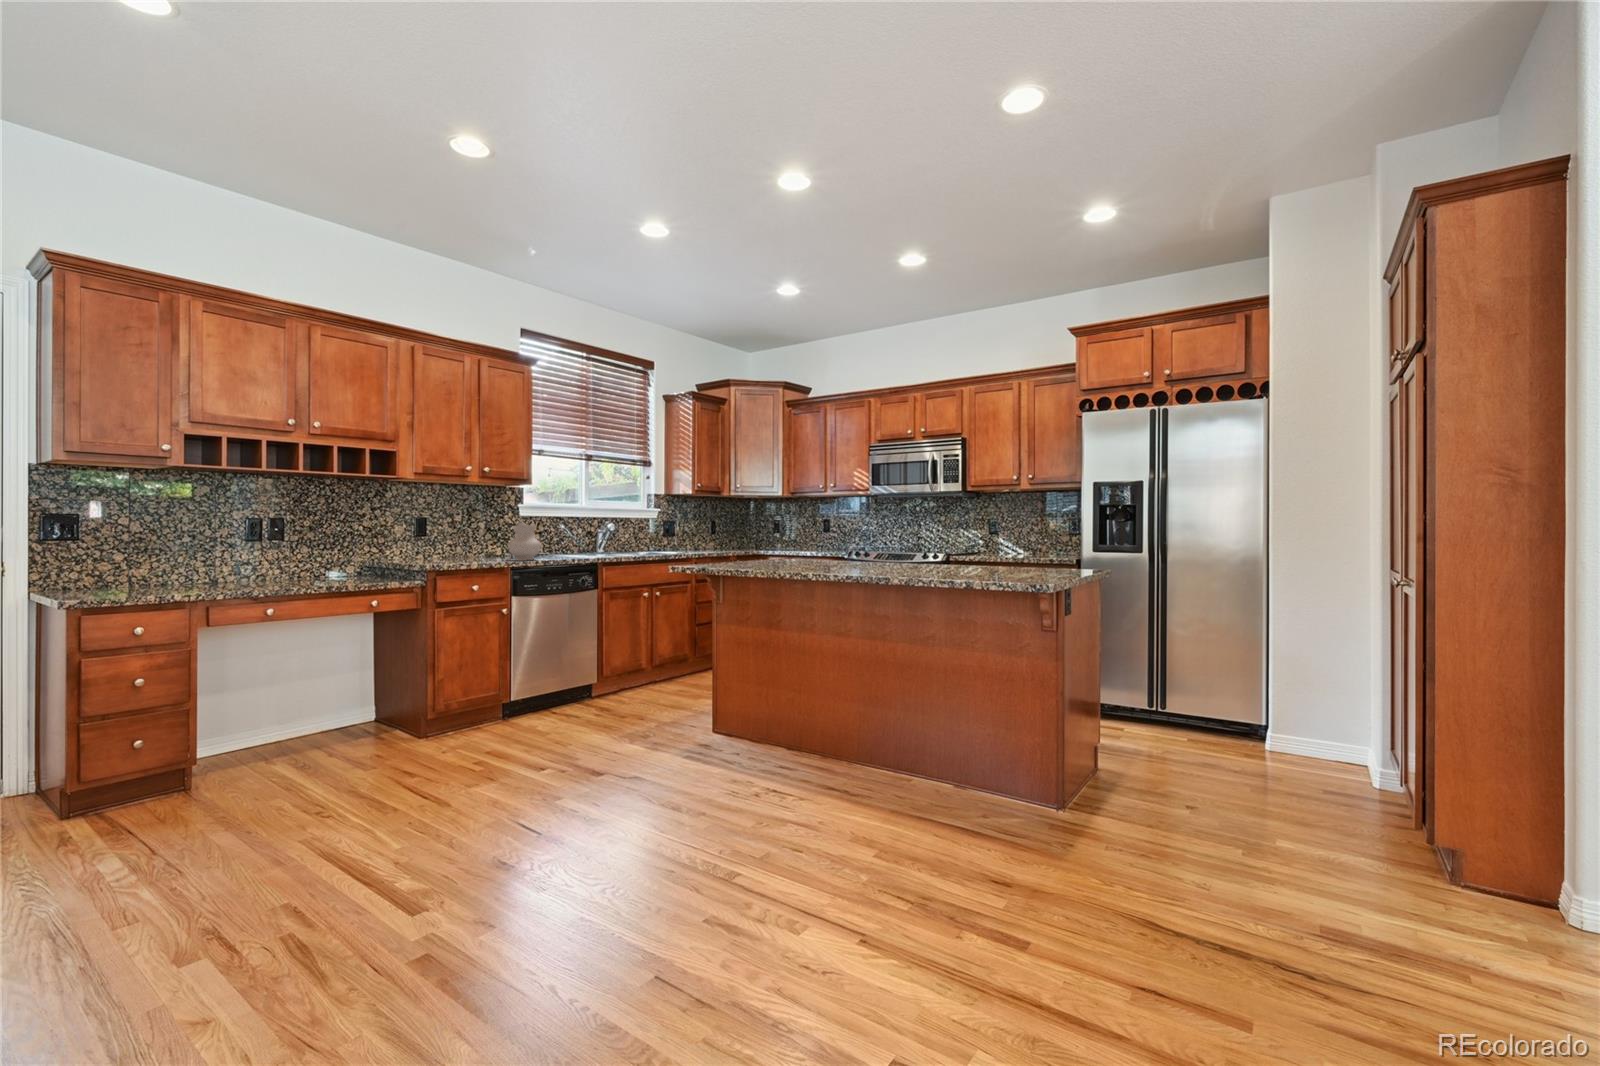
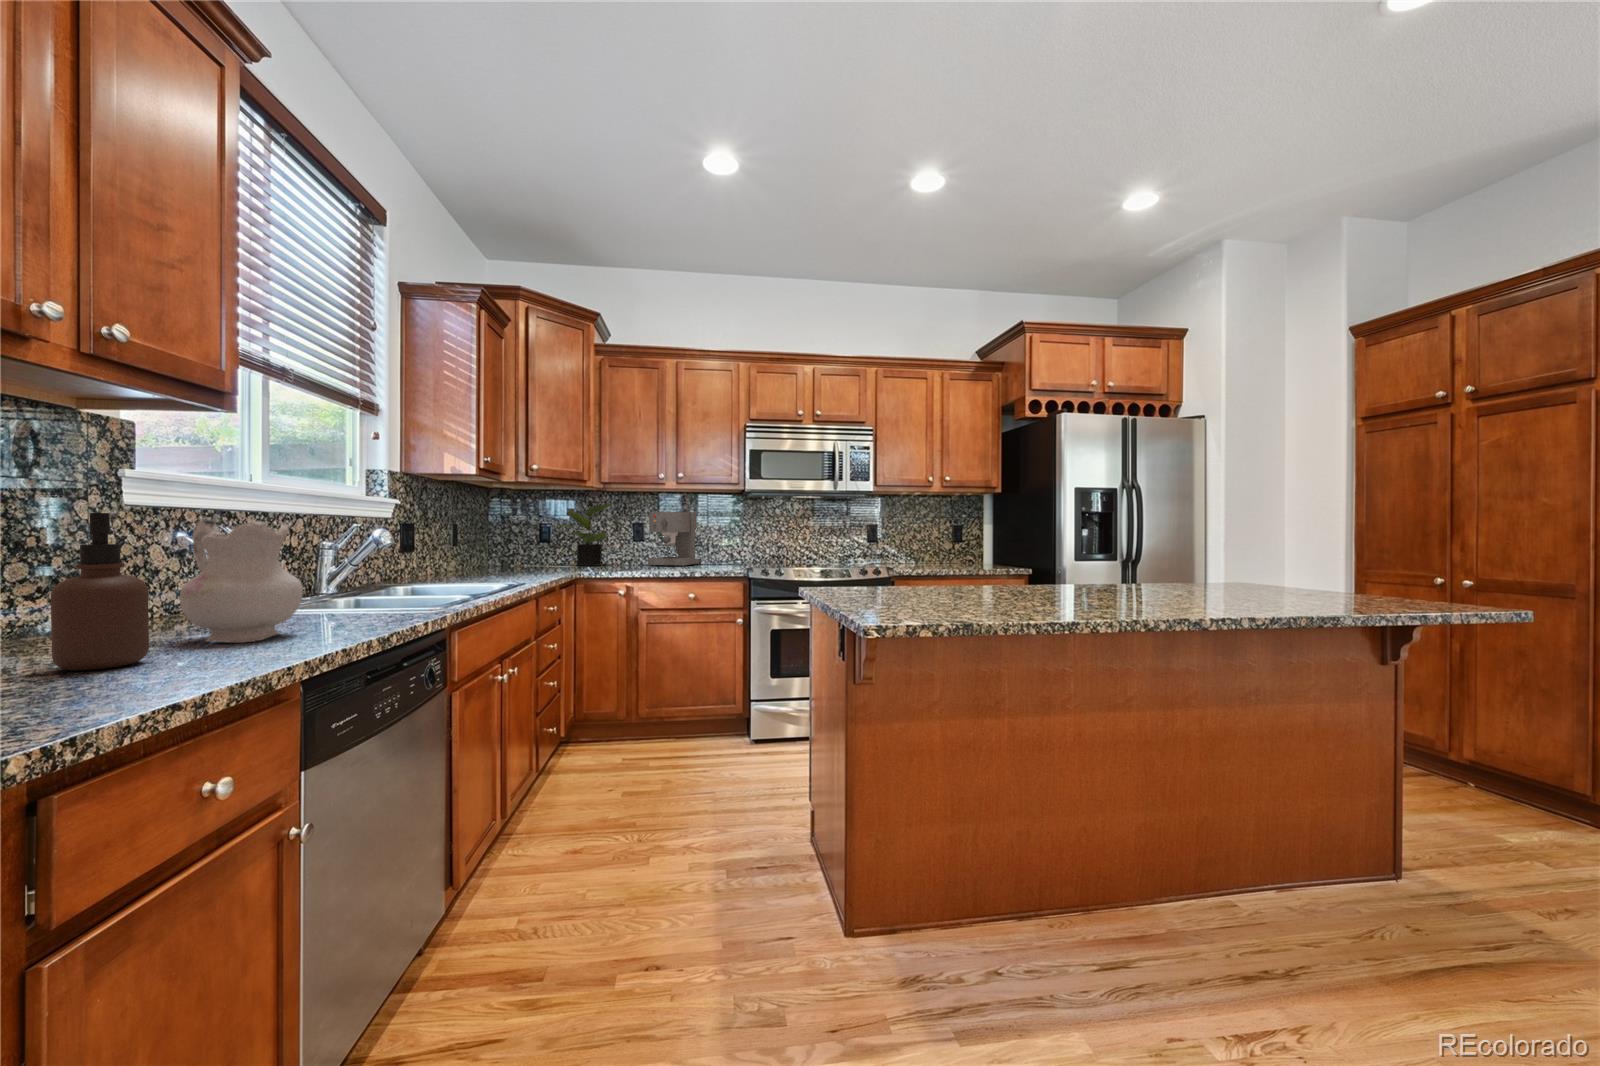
potted plant: none [779,505,816,548] -> present [559,504,613,566]
coffee maker: none [830,510,870,550] -> present [648,512,699,567]
soap dispenser: none [472,521,491,562] -> present [51,513,149,670]

